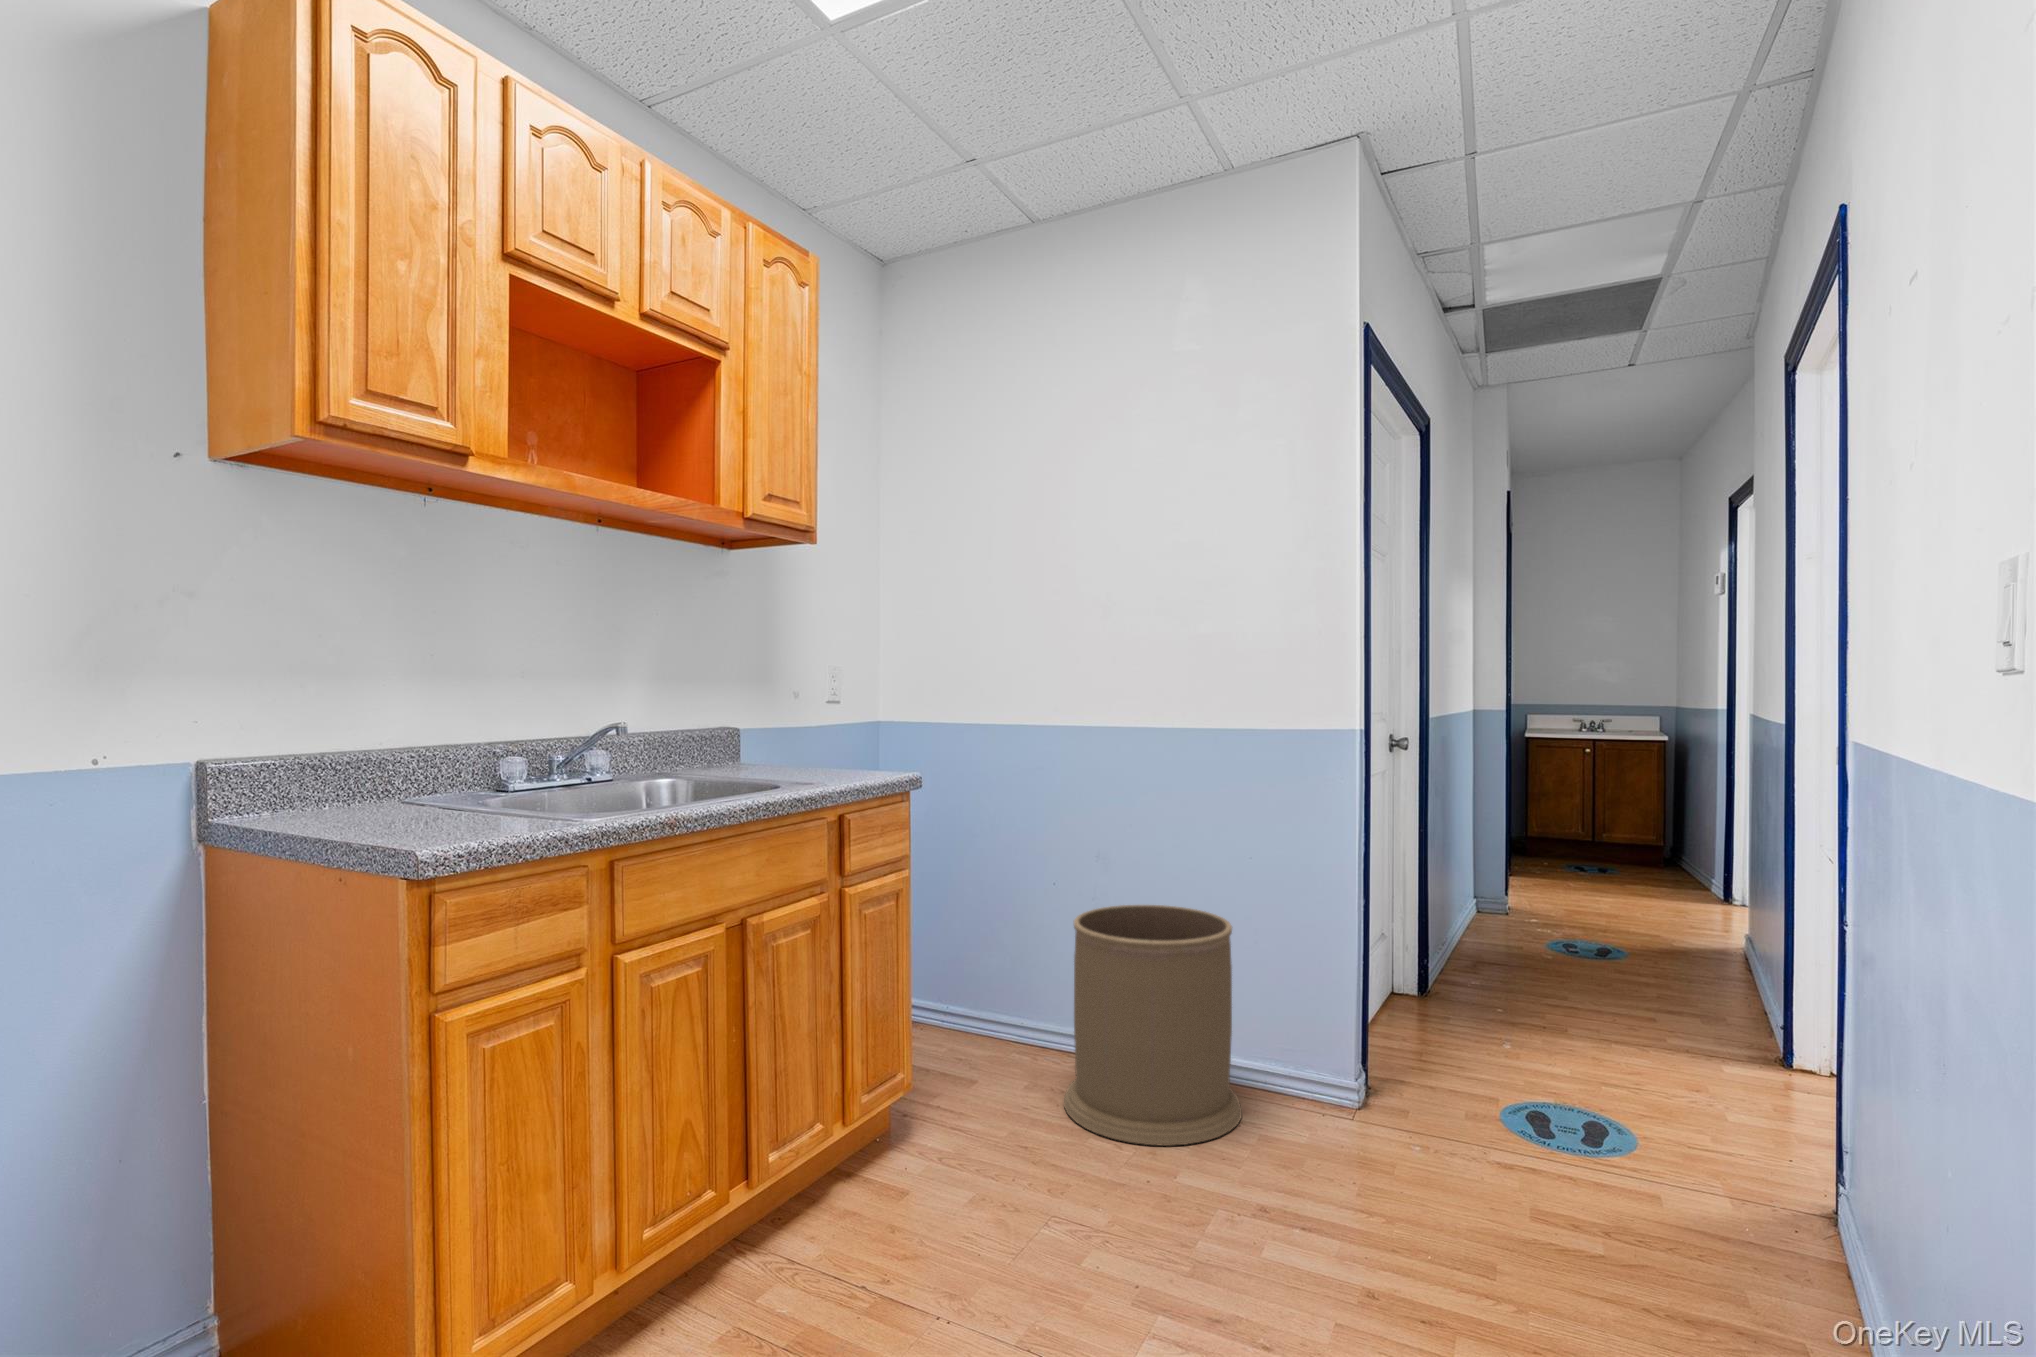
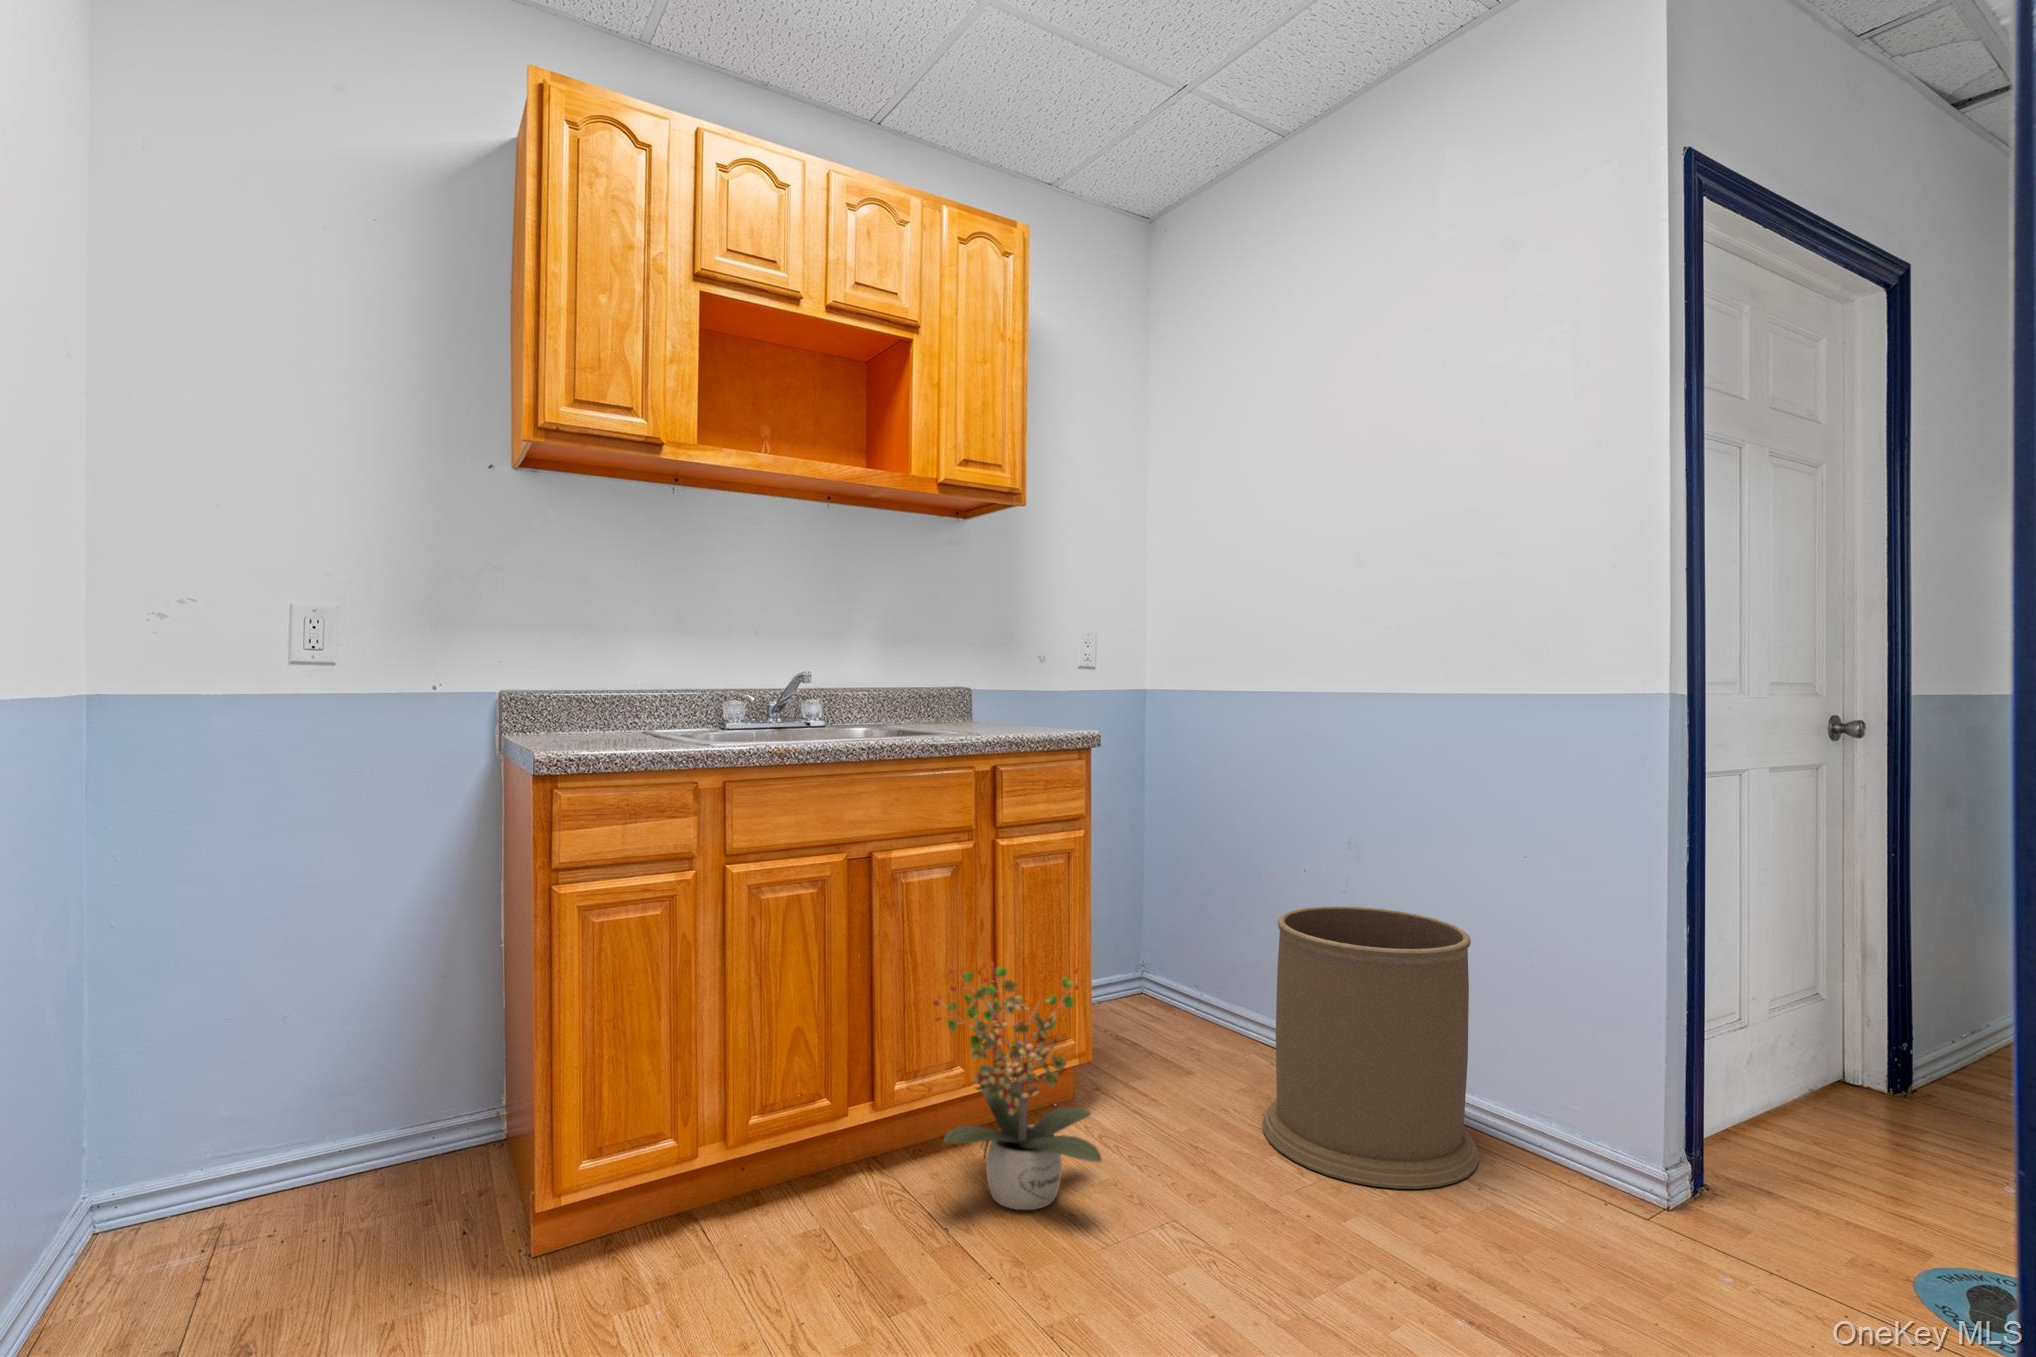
potted plant: none [835,1002,1013,1254] -> present [933,962,1101,1210]

